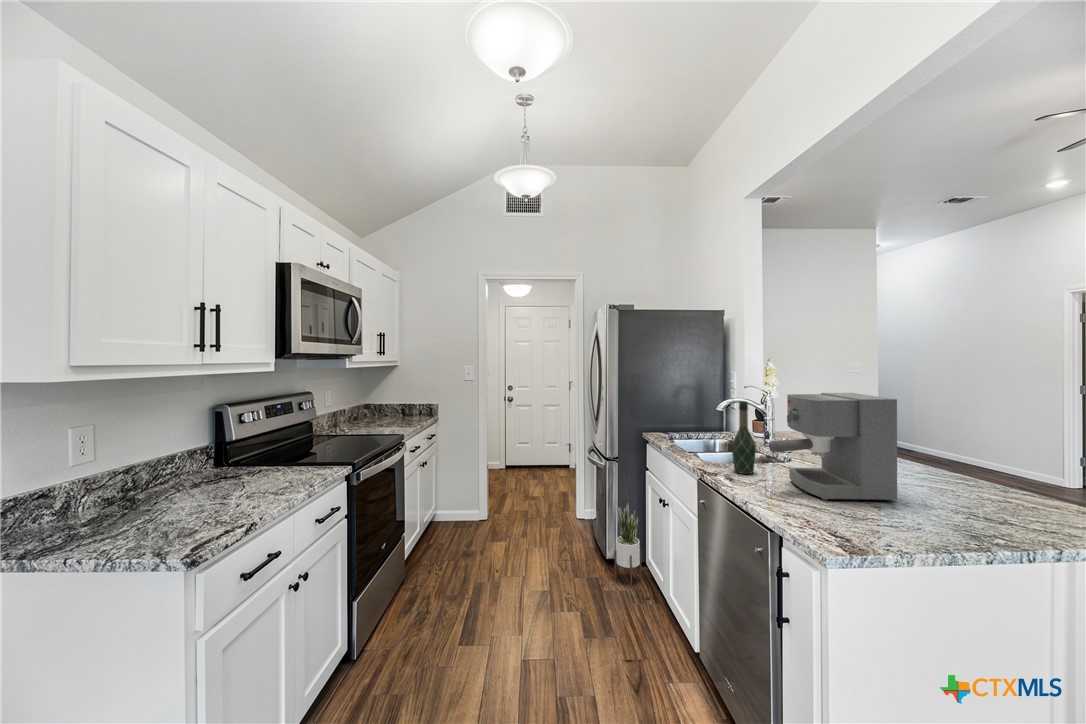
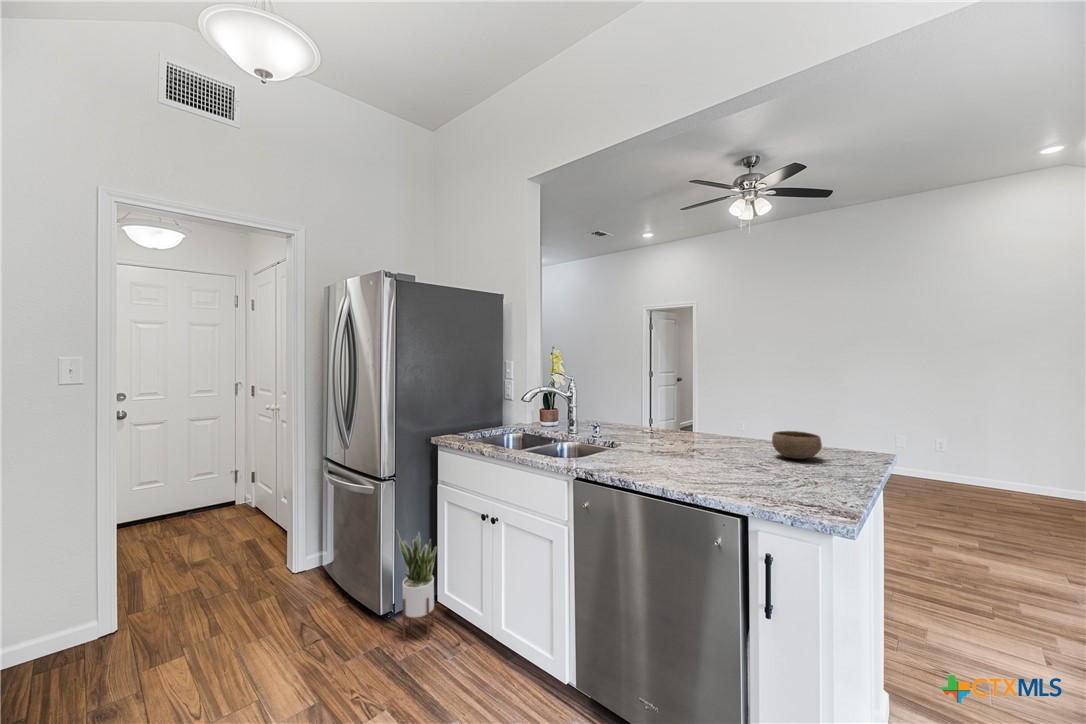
coffee maker: present [769,393,897,501] -> none [659,372,751,474]
wine bottle: present [732,401,756,474] -> none [601,386,626,464]
bowl: none [954,474,1032,514] -> present [772,431,822,459]

